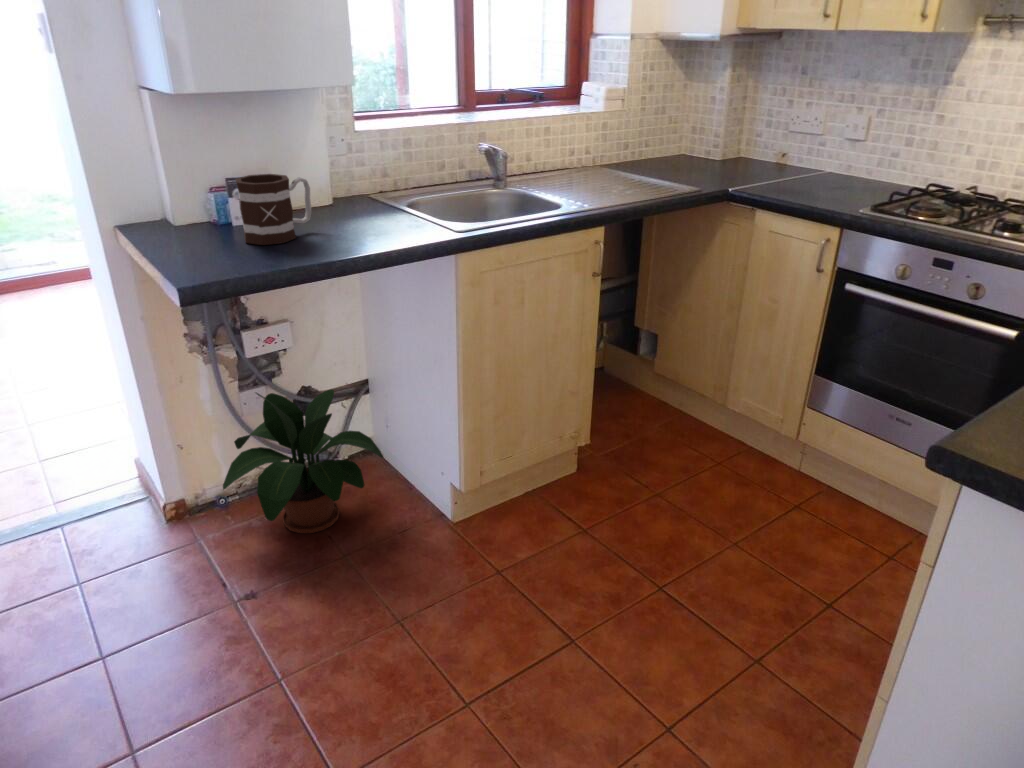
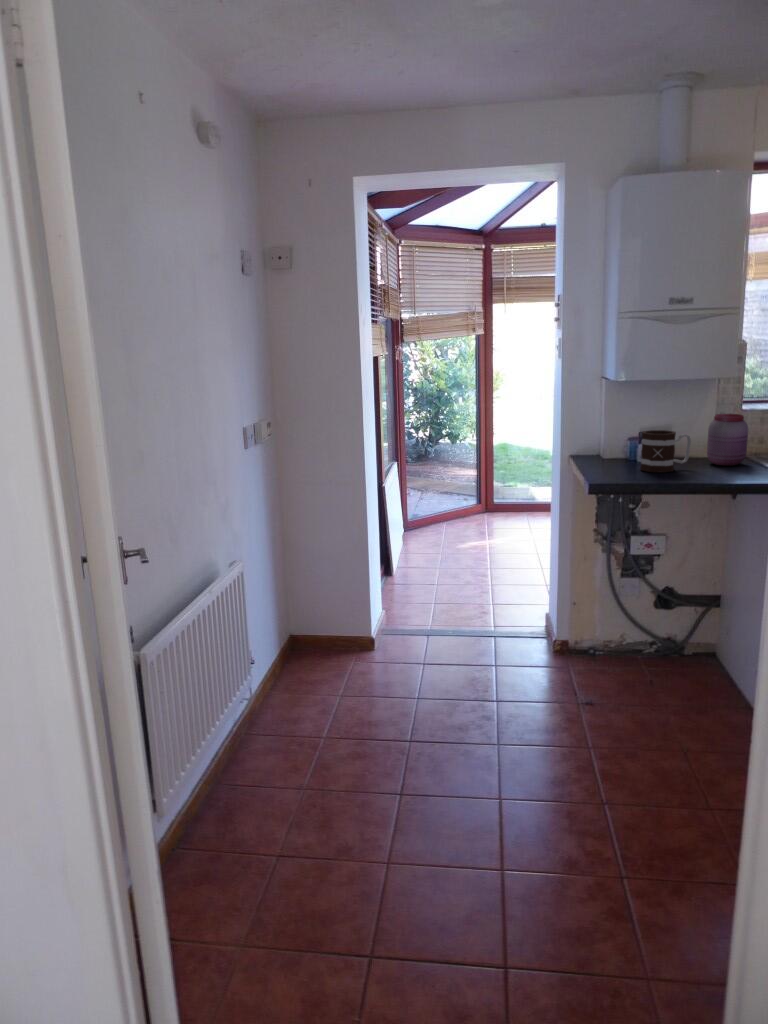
jar: none [325,139,381,217] -> present [707,414,748,466]
potted plant: present [223,390,384,533] -> none [593,571,714,687]

